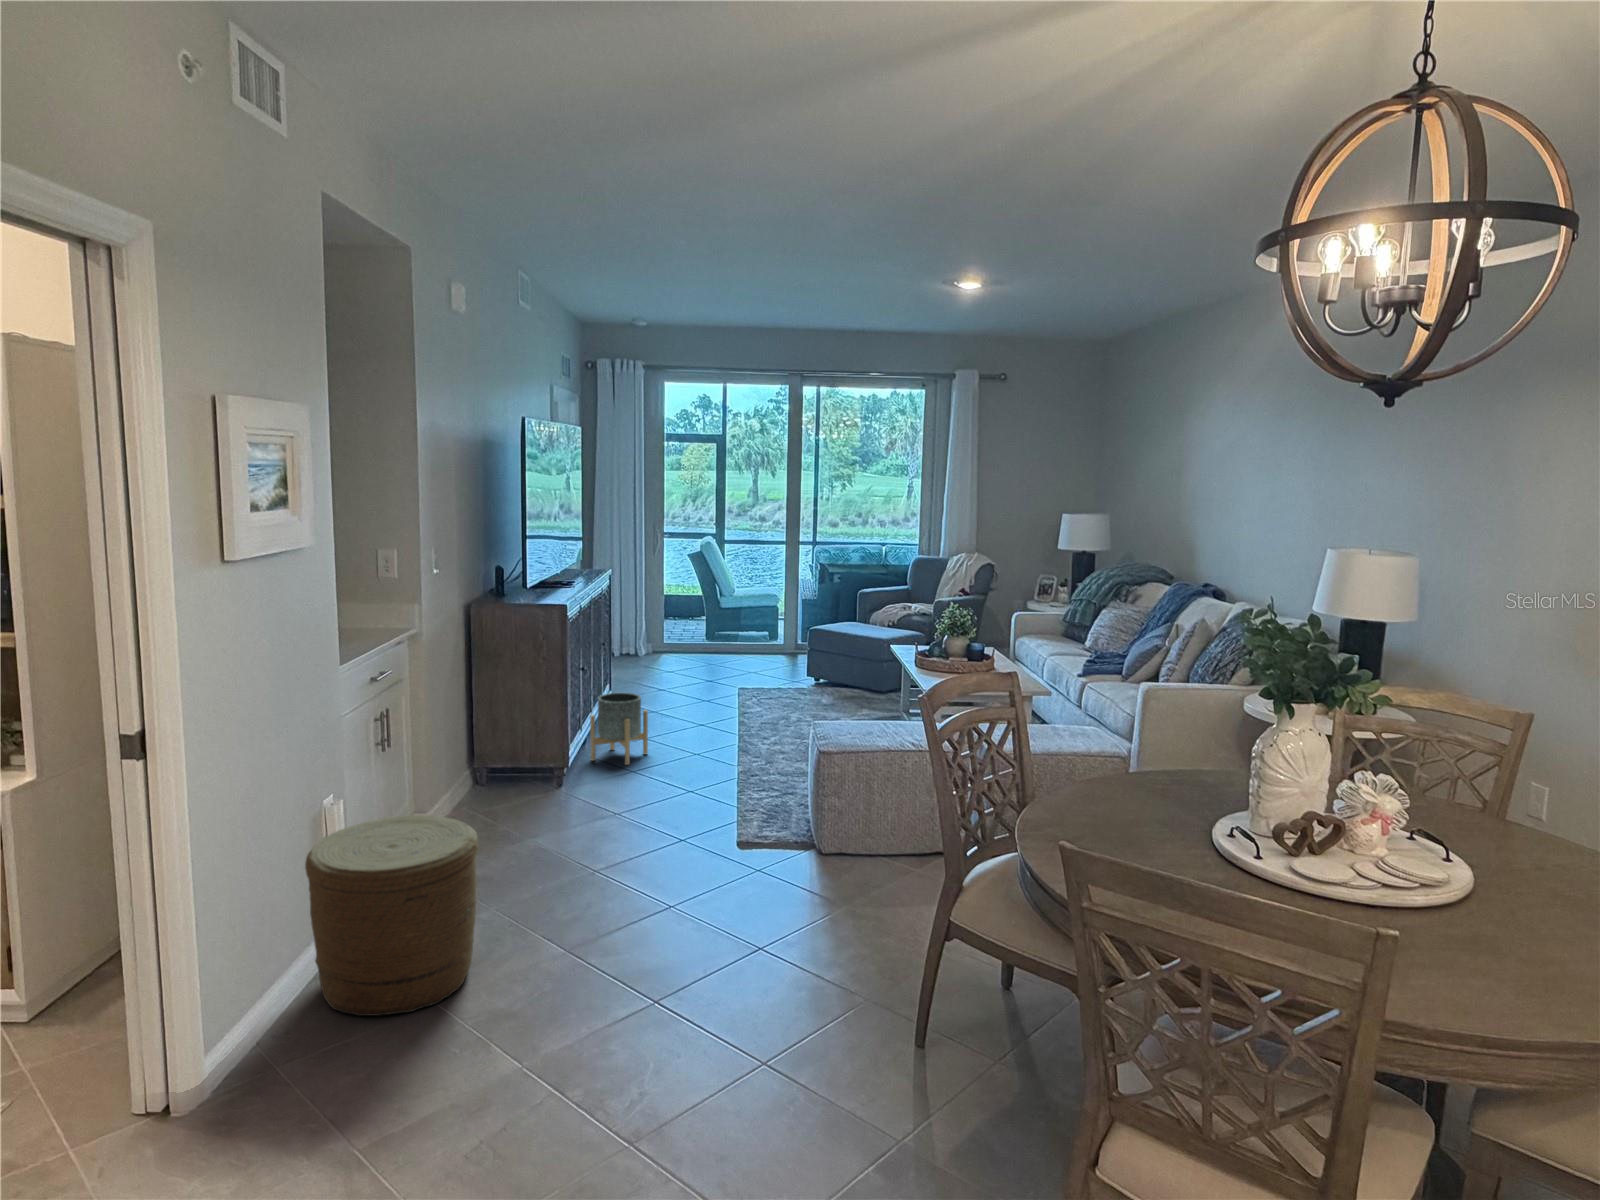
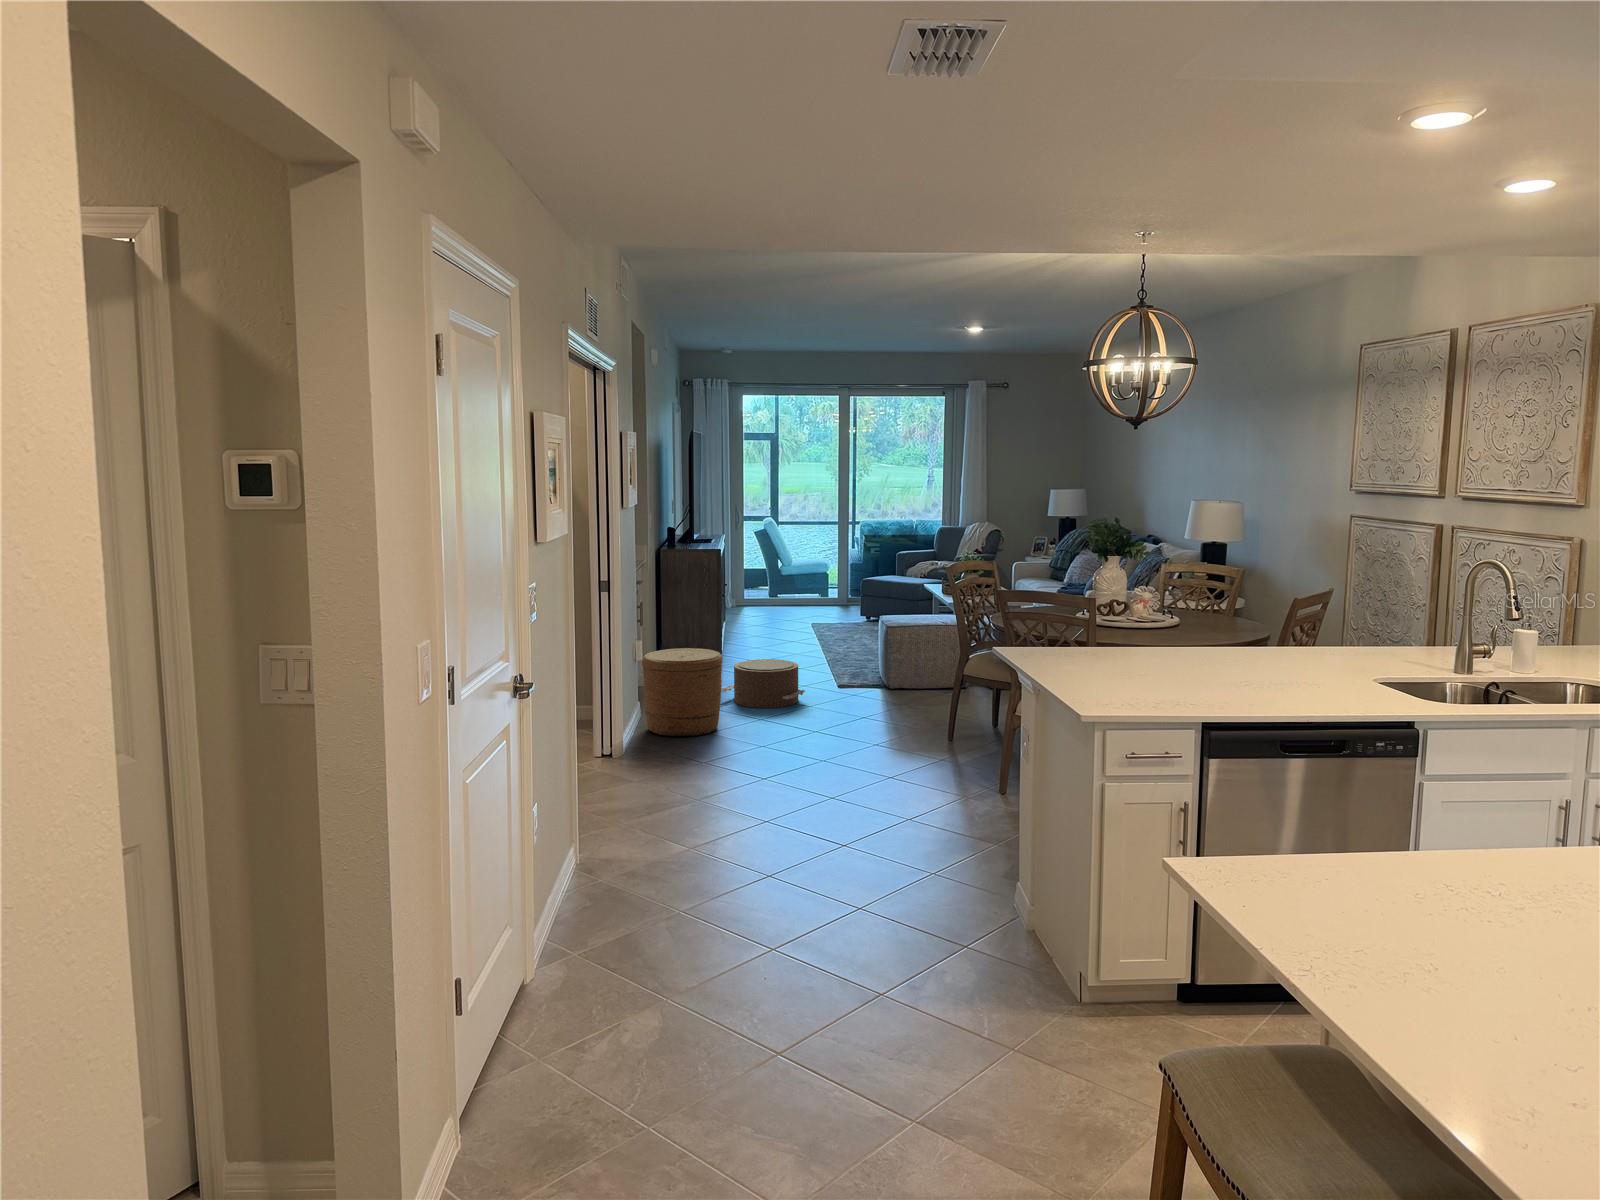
planter: present [590,692,648,765] -> none [726,615,762,661]
pouf: none [520,800,670,905] -> present [721,659,805,708]

